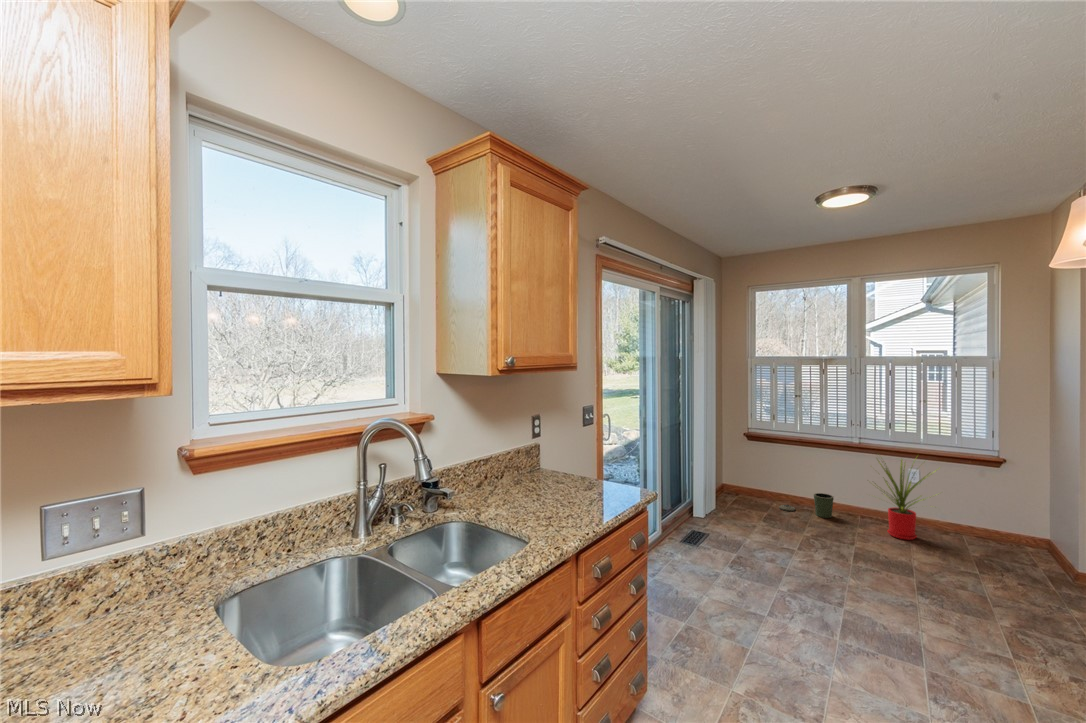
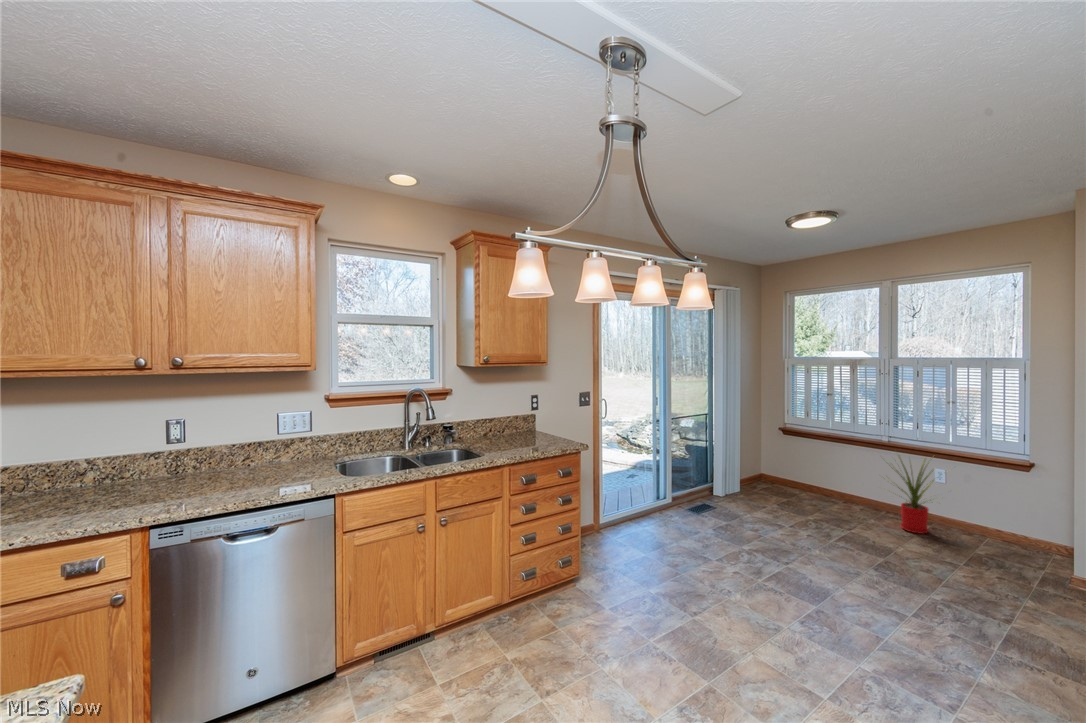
trash can: present [779,493,834,518] -> none [809,486,859,509]

